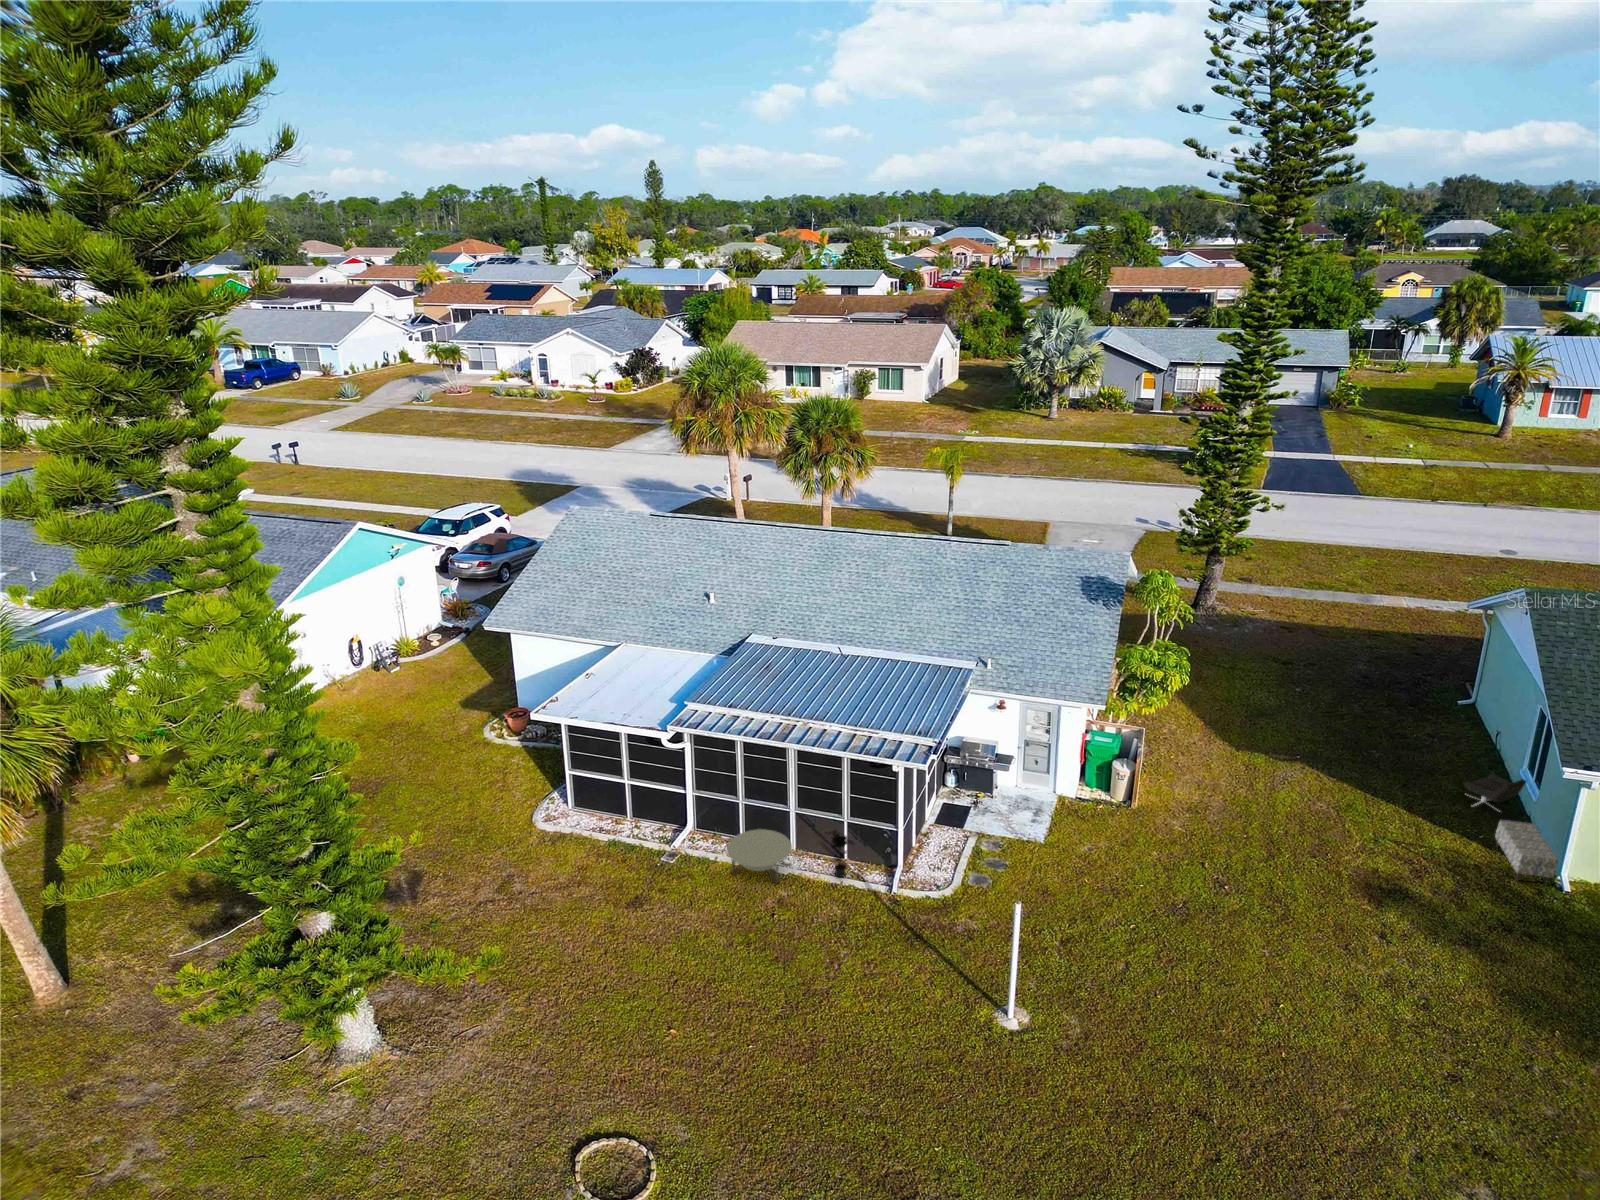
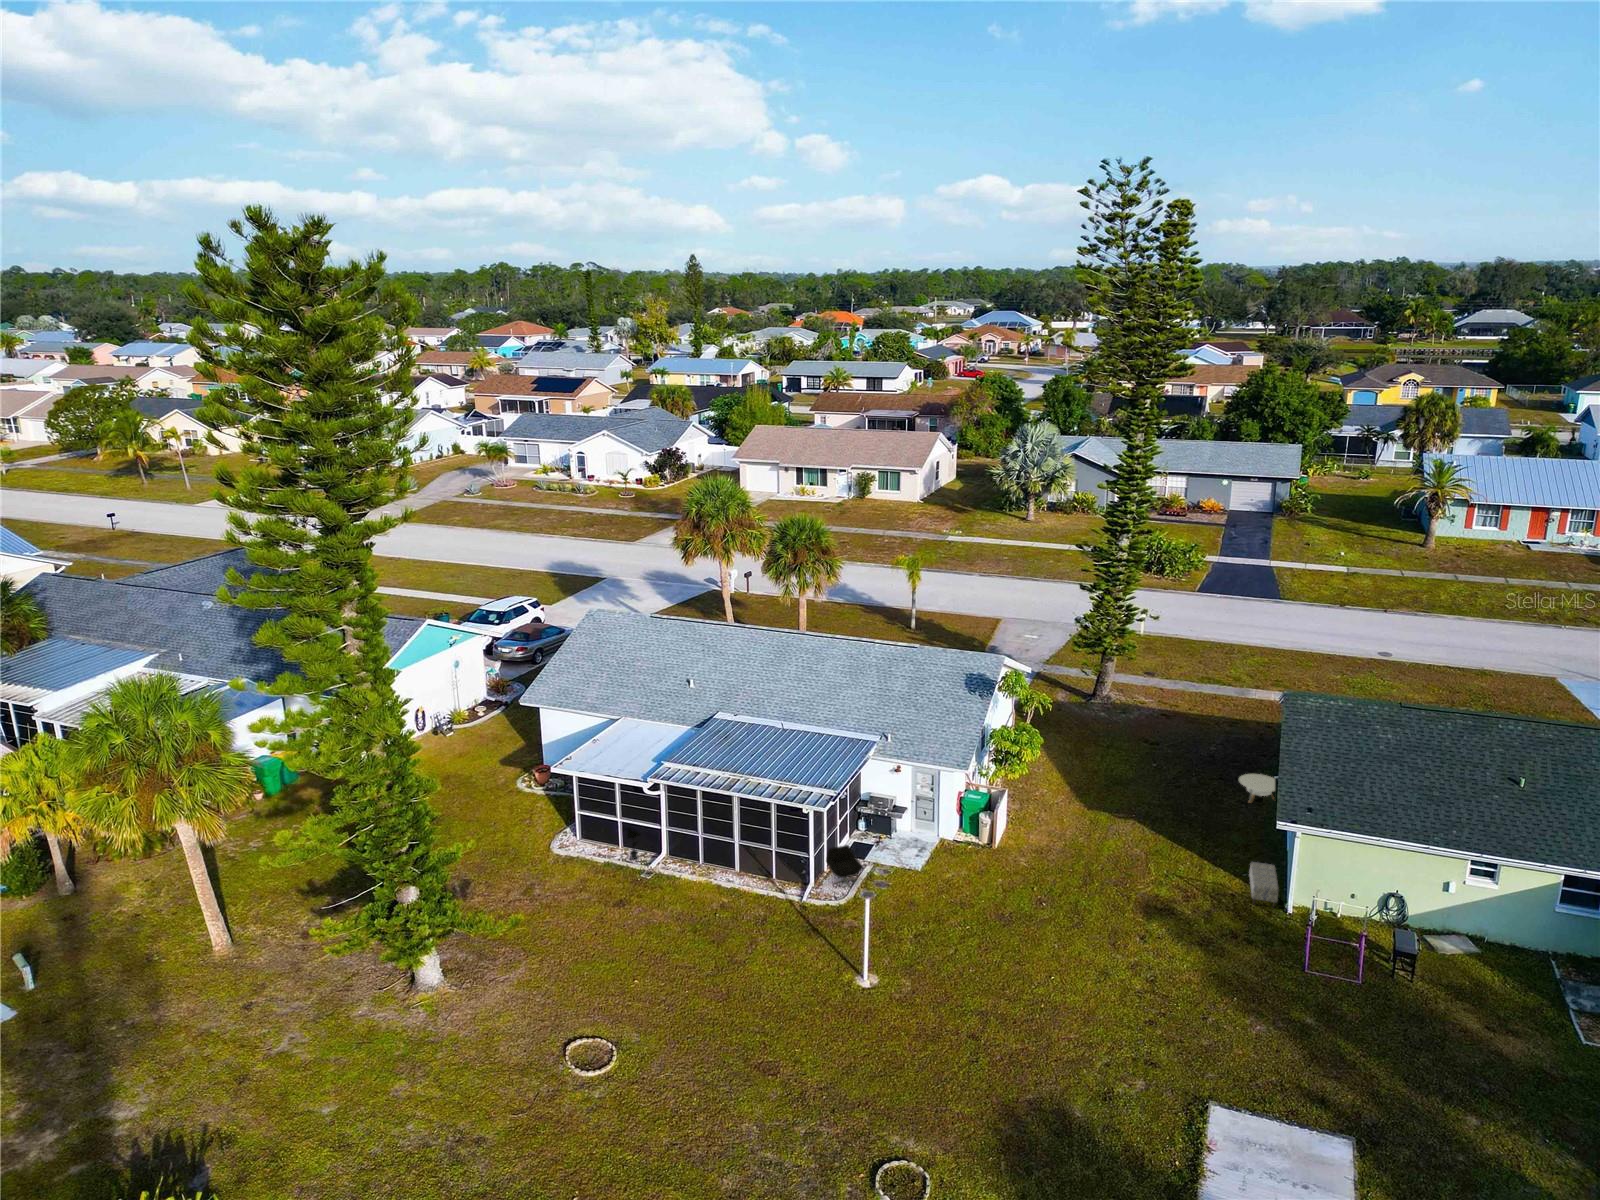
lounge chair: present [1464,774,1526,806] -> present [826,845,863,887]
round table: present [727,829,792,884] -> present [1239,774,1275,803]
potted plant: present [825,830,853,877] -> present [625,826,640,859]

